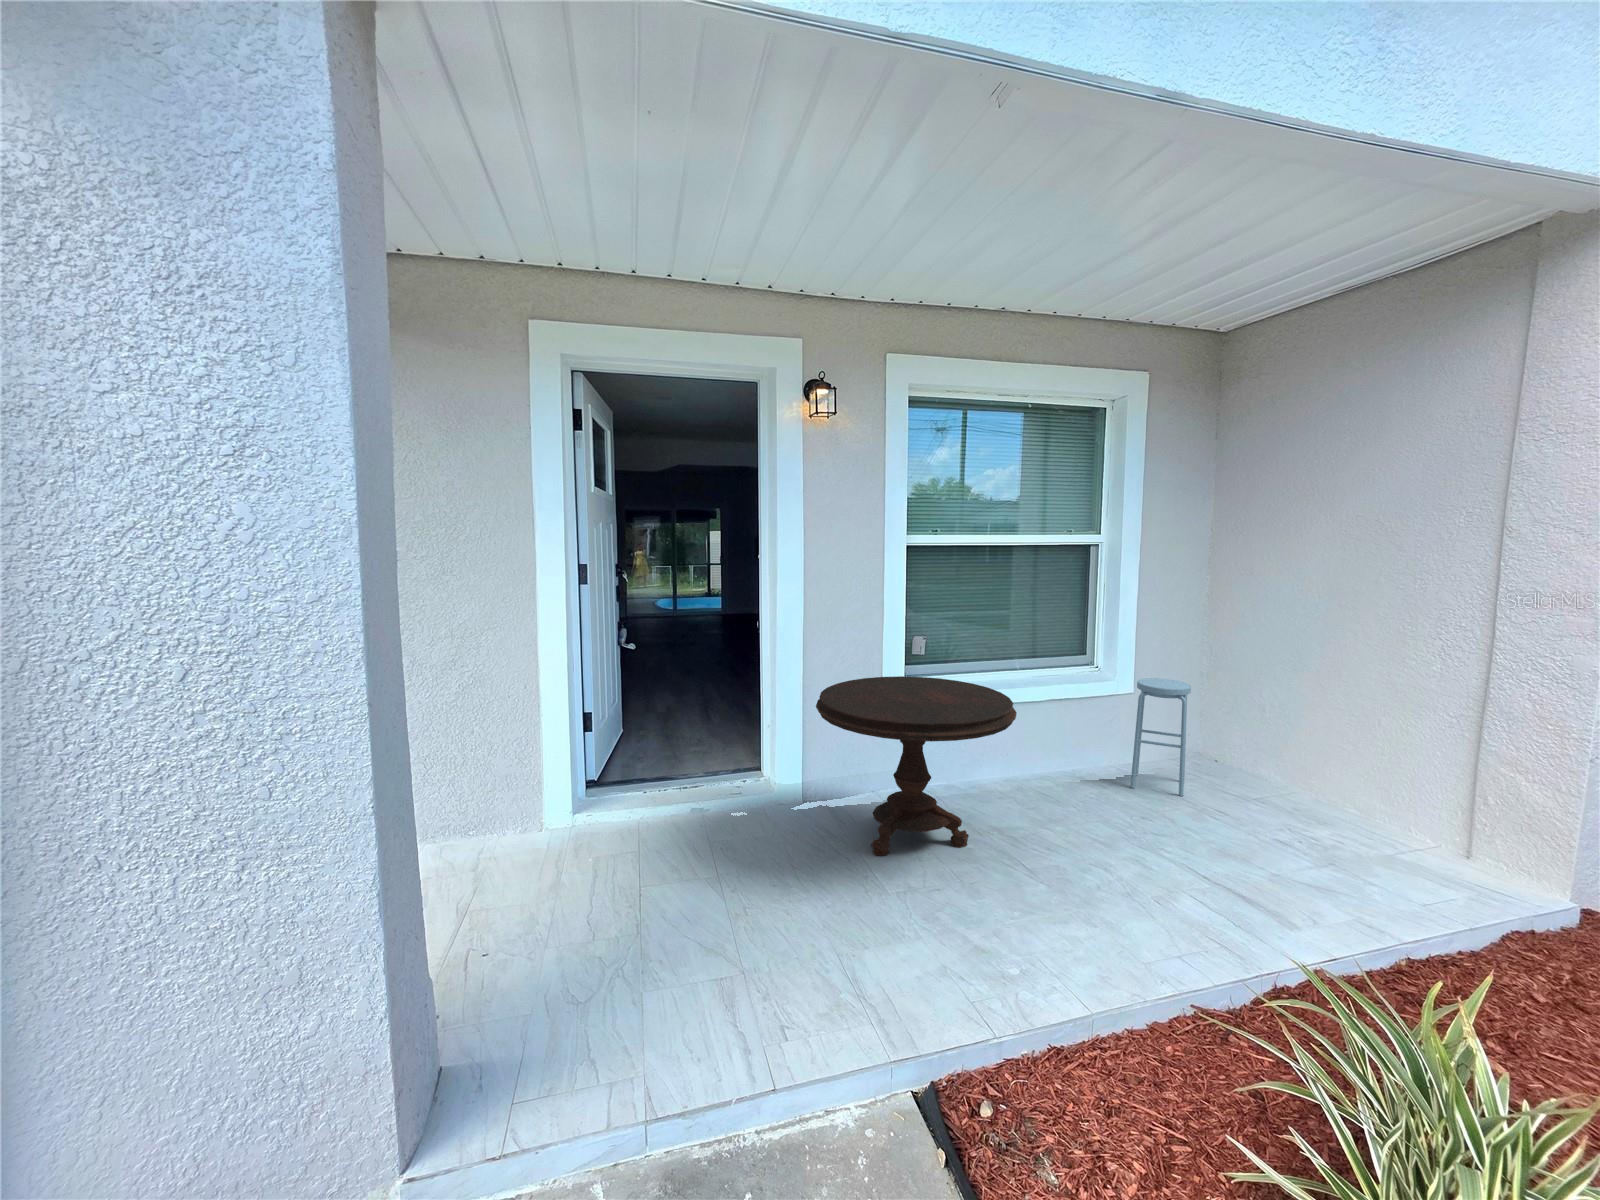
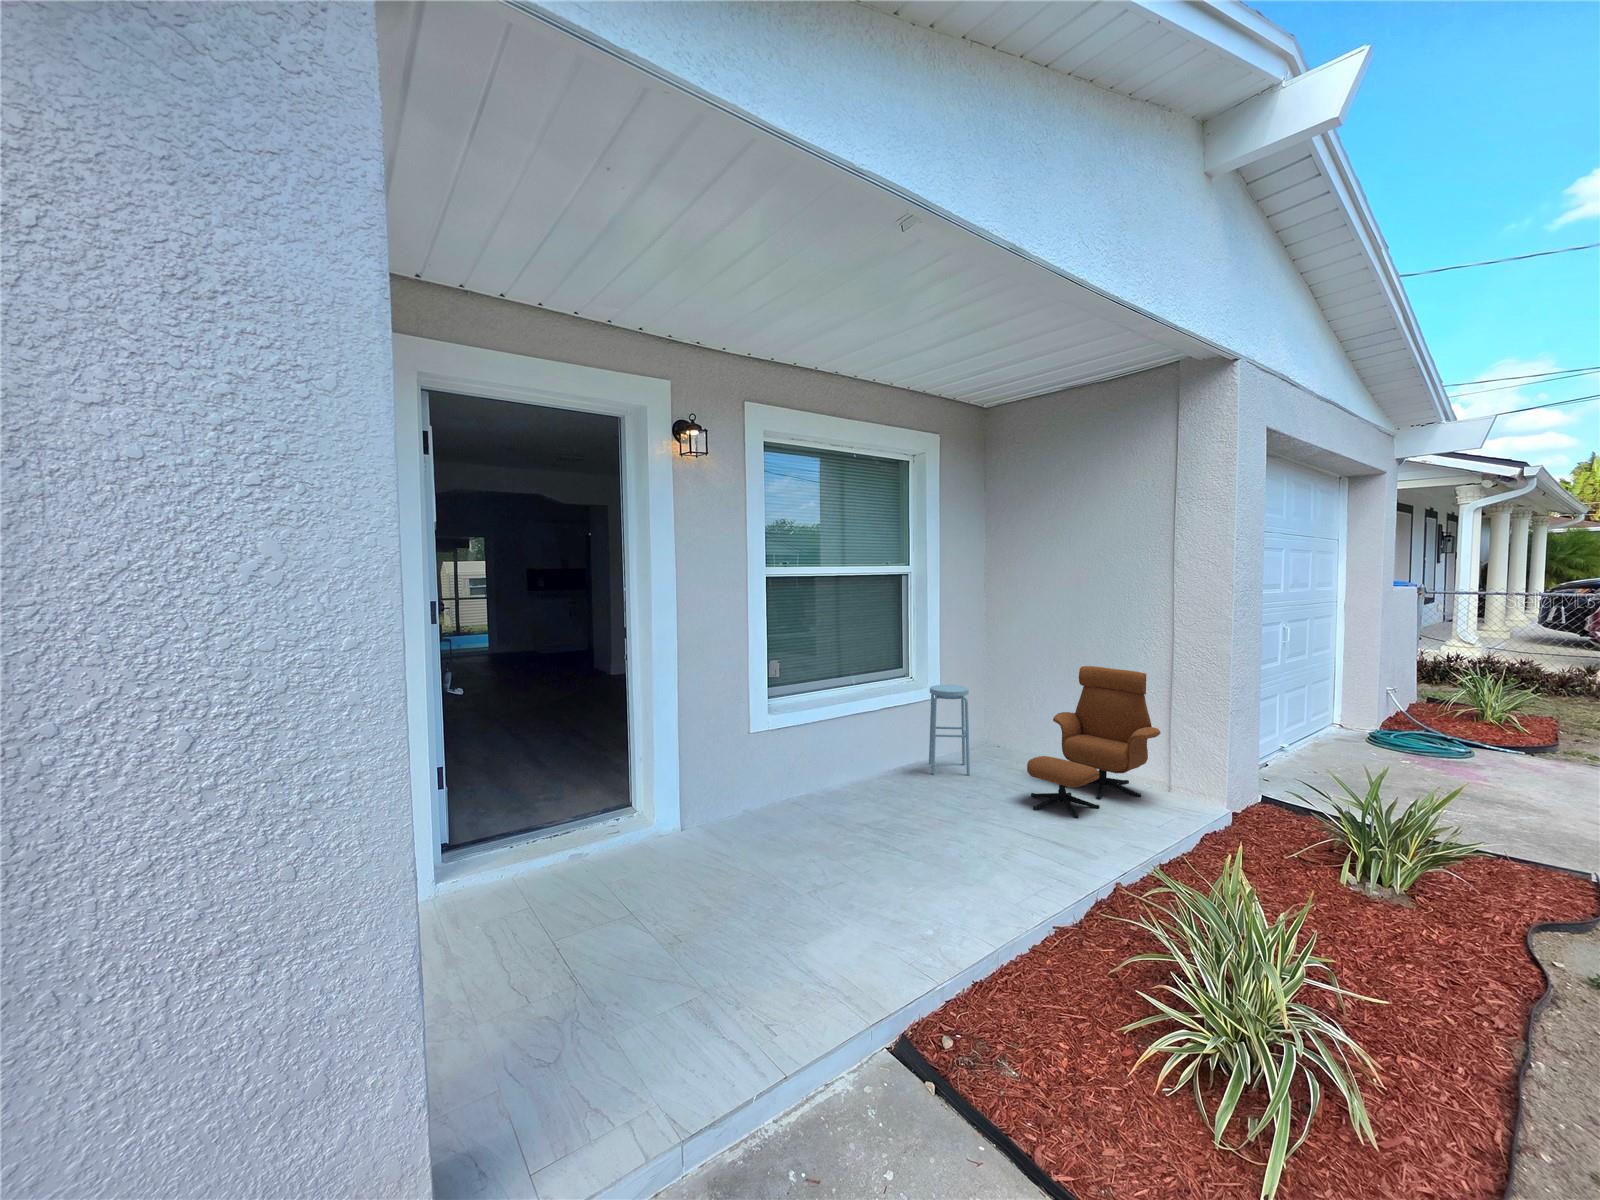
lounge chair: none [1252,672,1483,876] -> present [1027,666,1161,818]
side table: present [816,676,1017,856] -> none [699,699,872,861]

